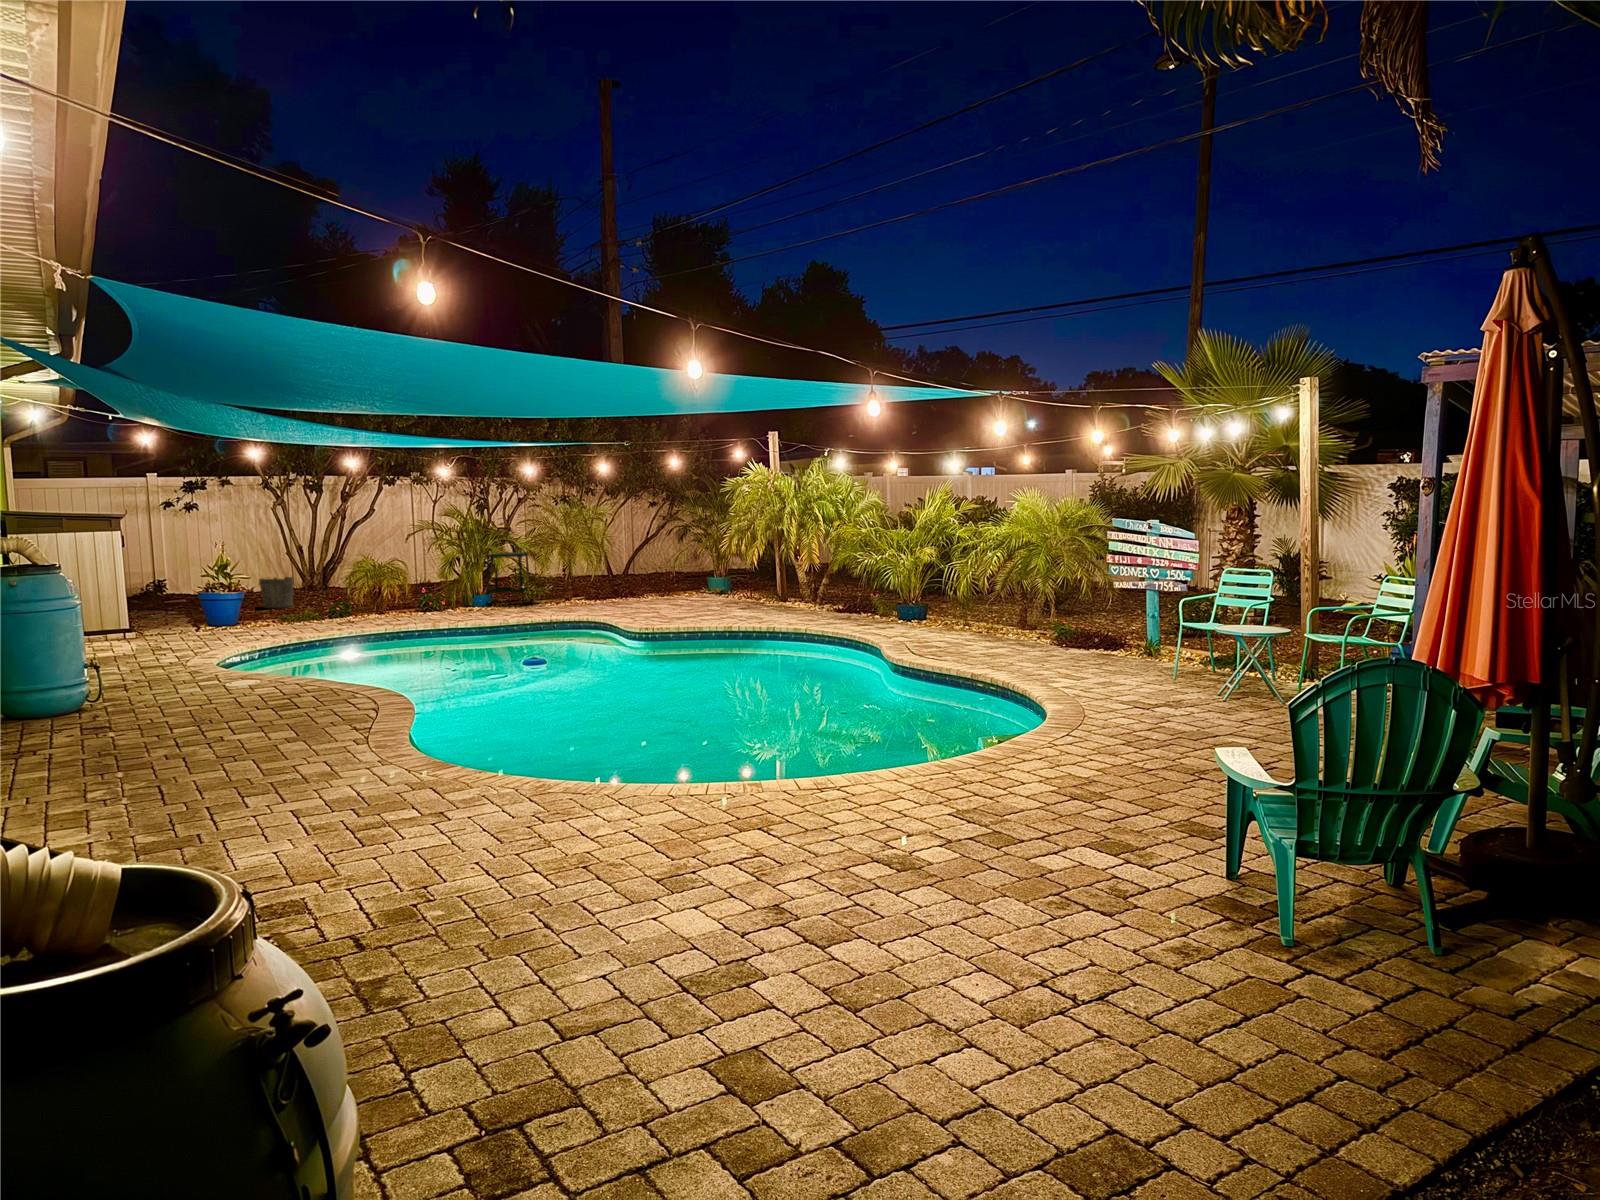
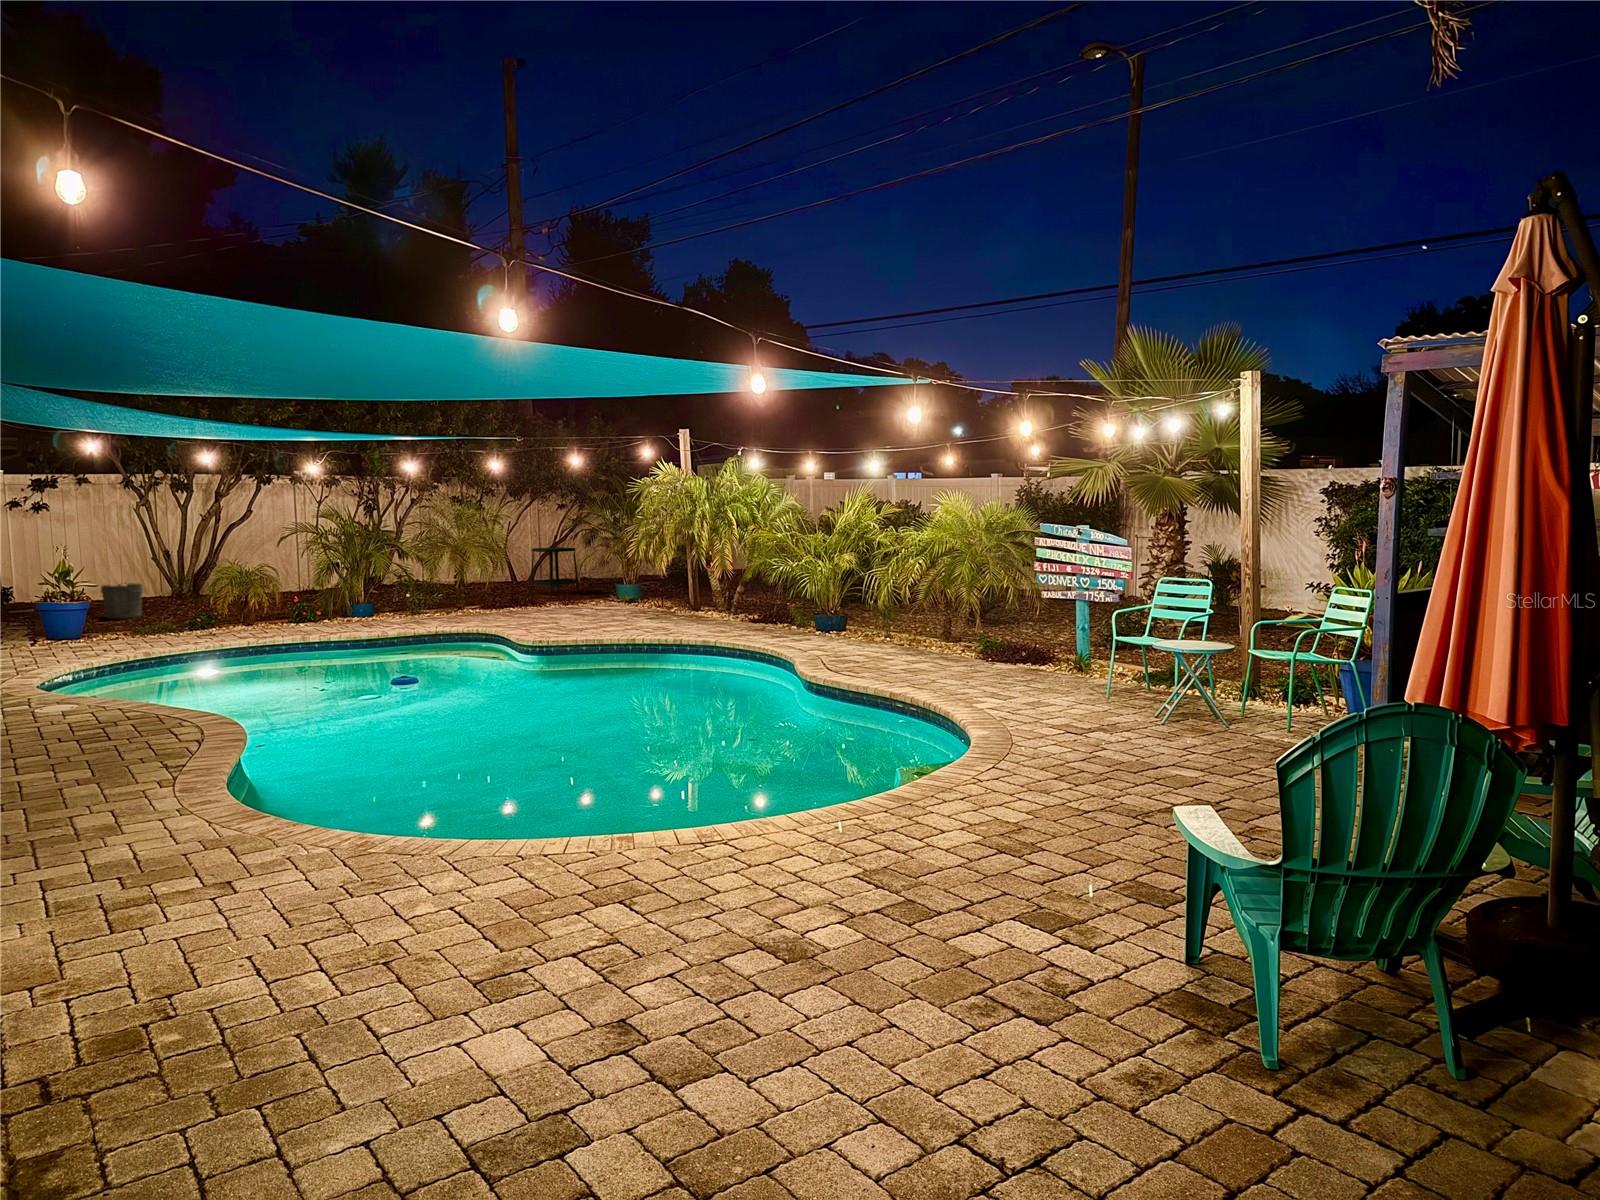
stool: present [485,552,531,603] -> present [530,547,580,595]

